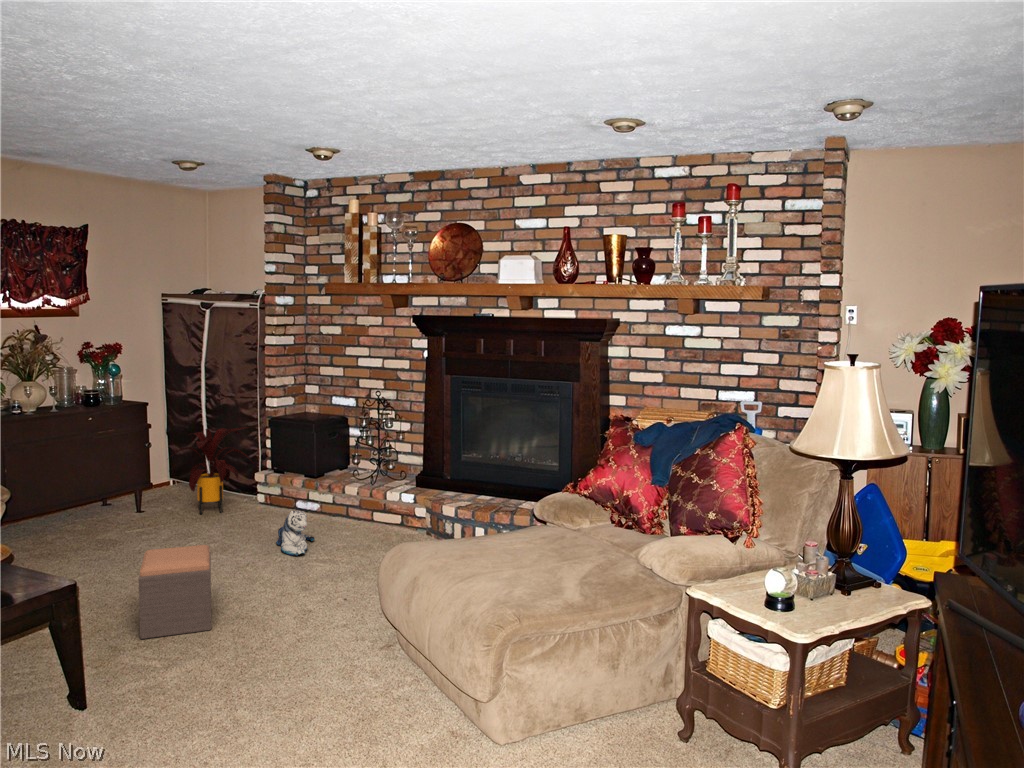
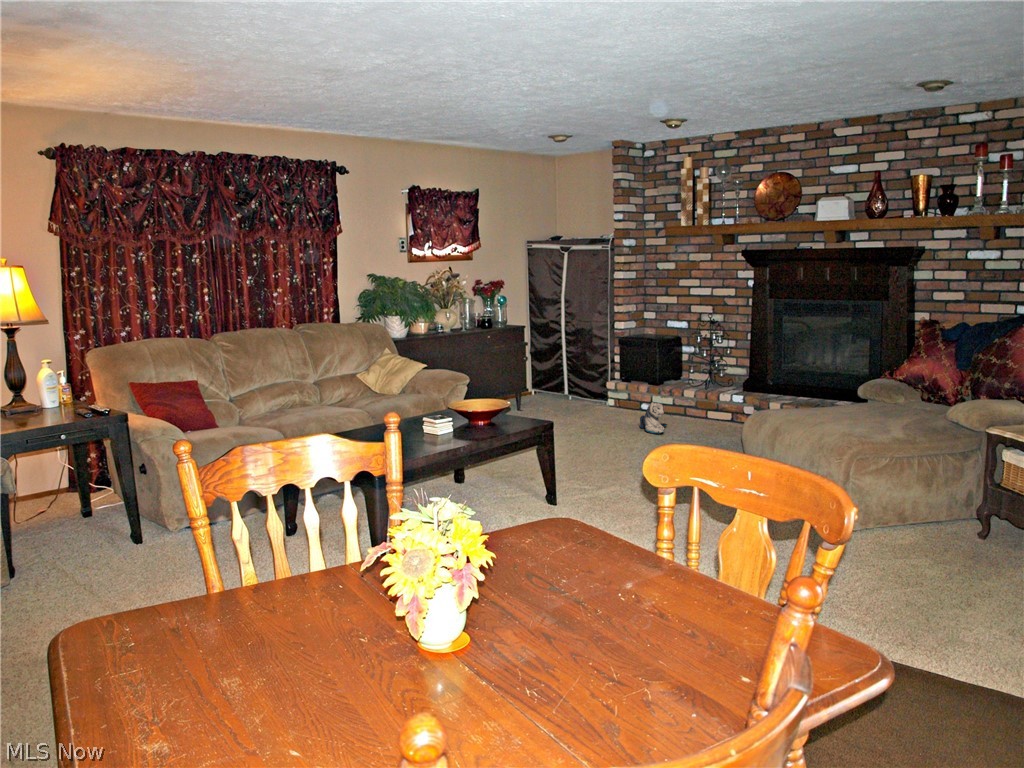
house plant: present [177,427,248,514] -> none [549,345,611,410]
footstool: present [139,545,211,639] -> none [575,414,623,467]

